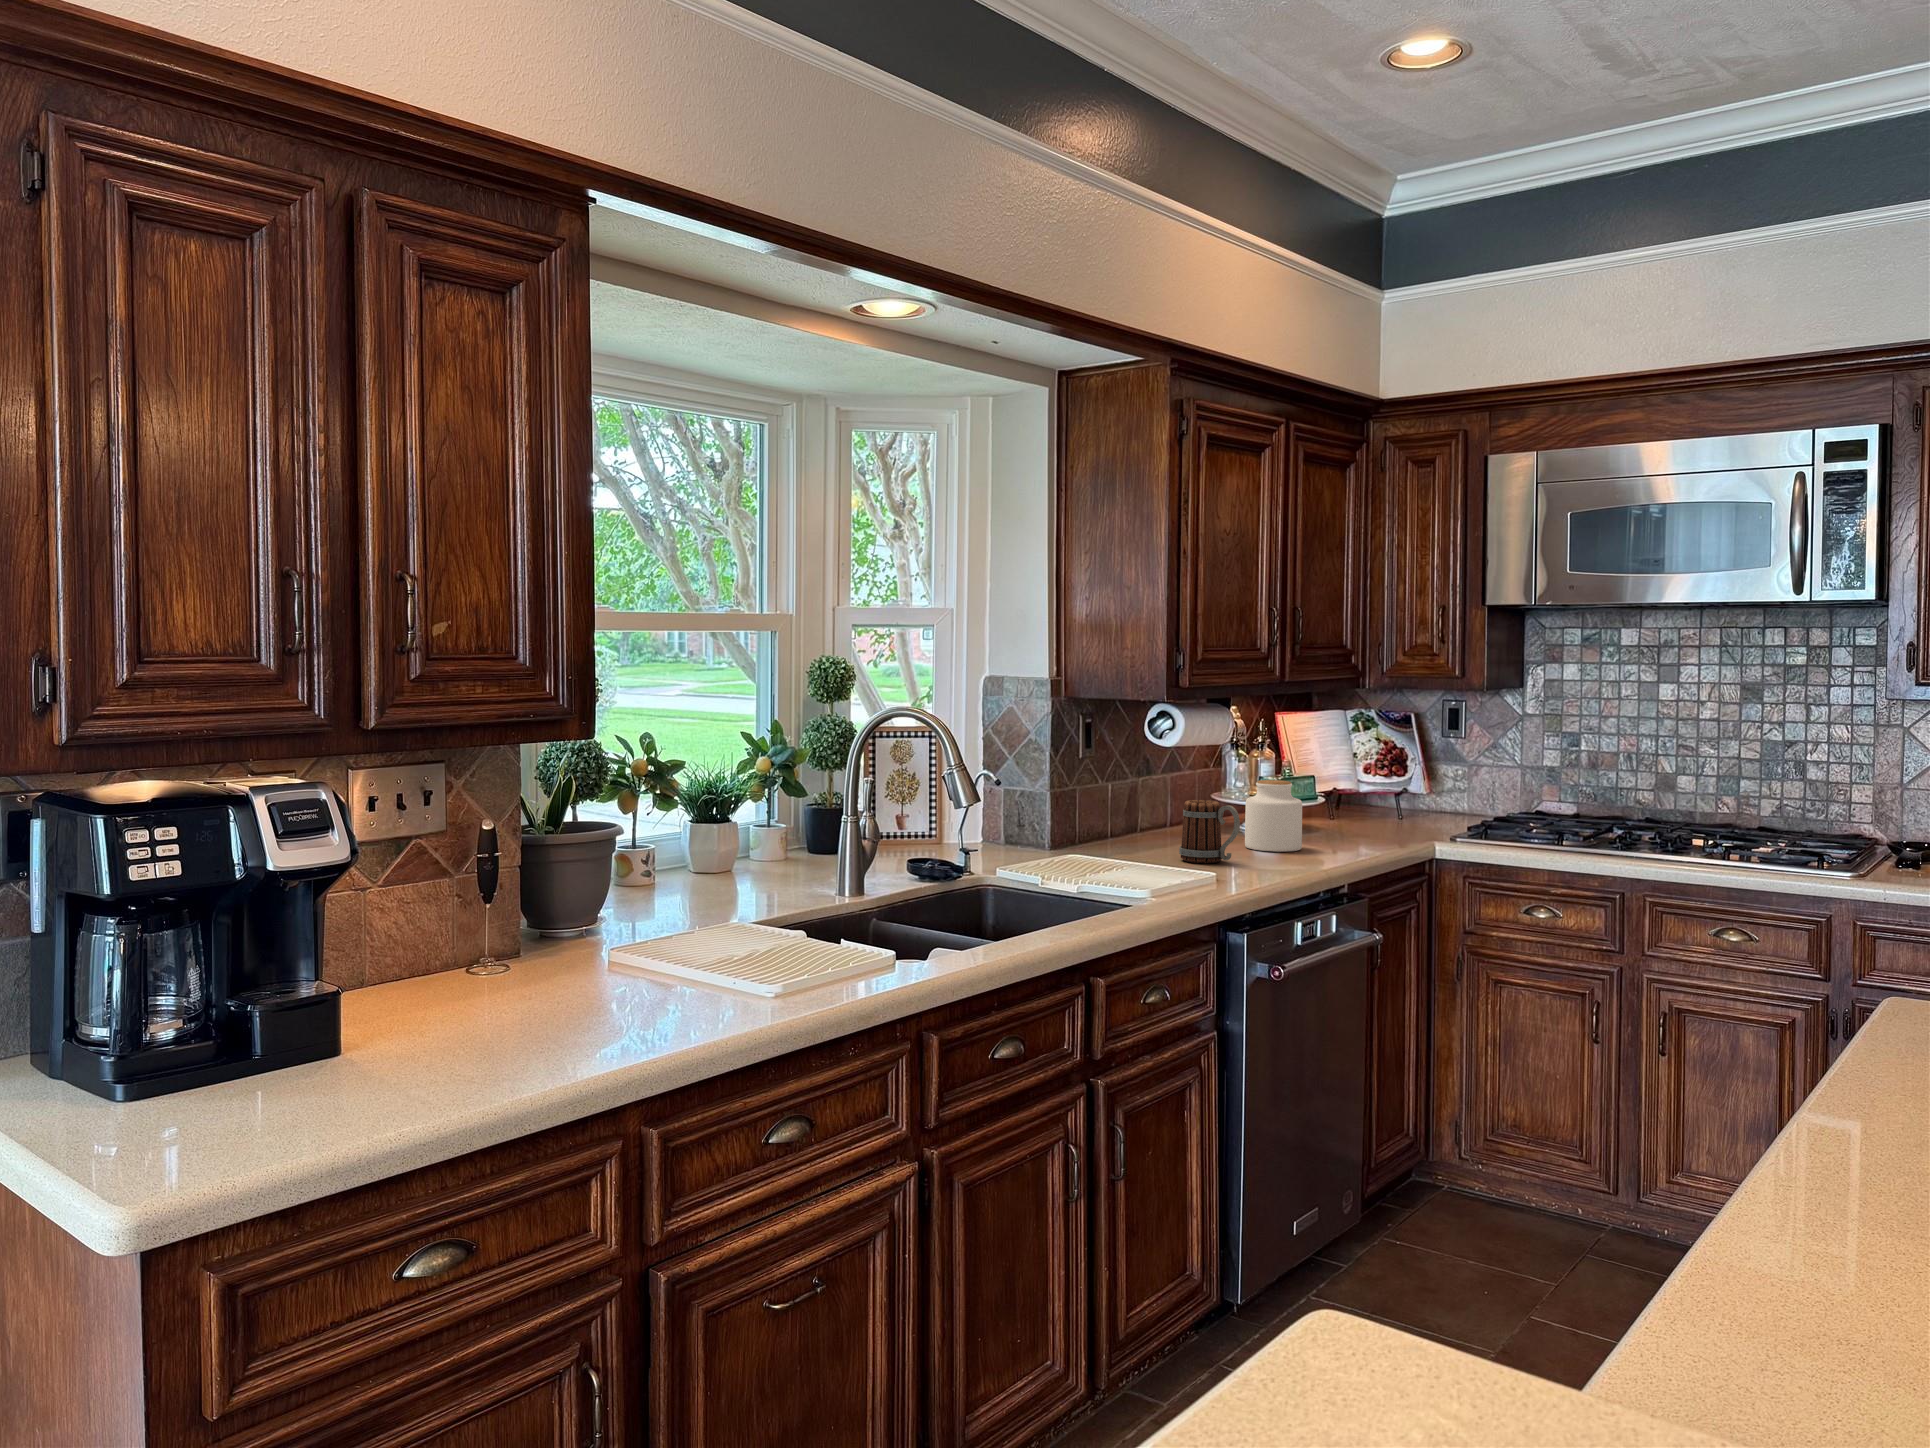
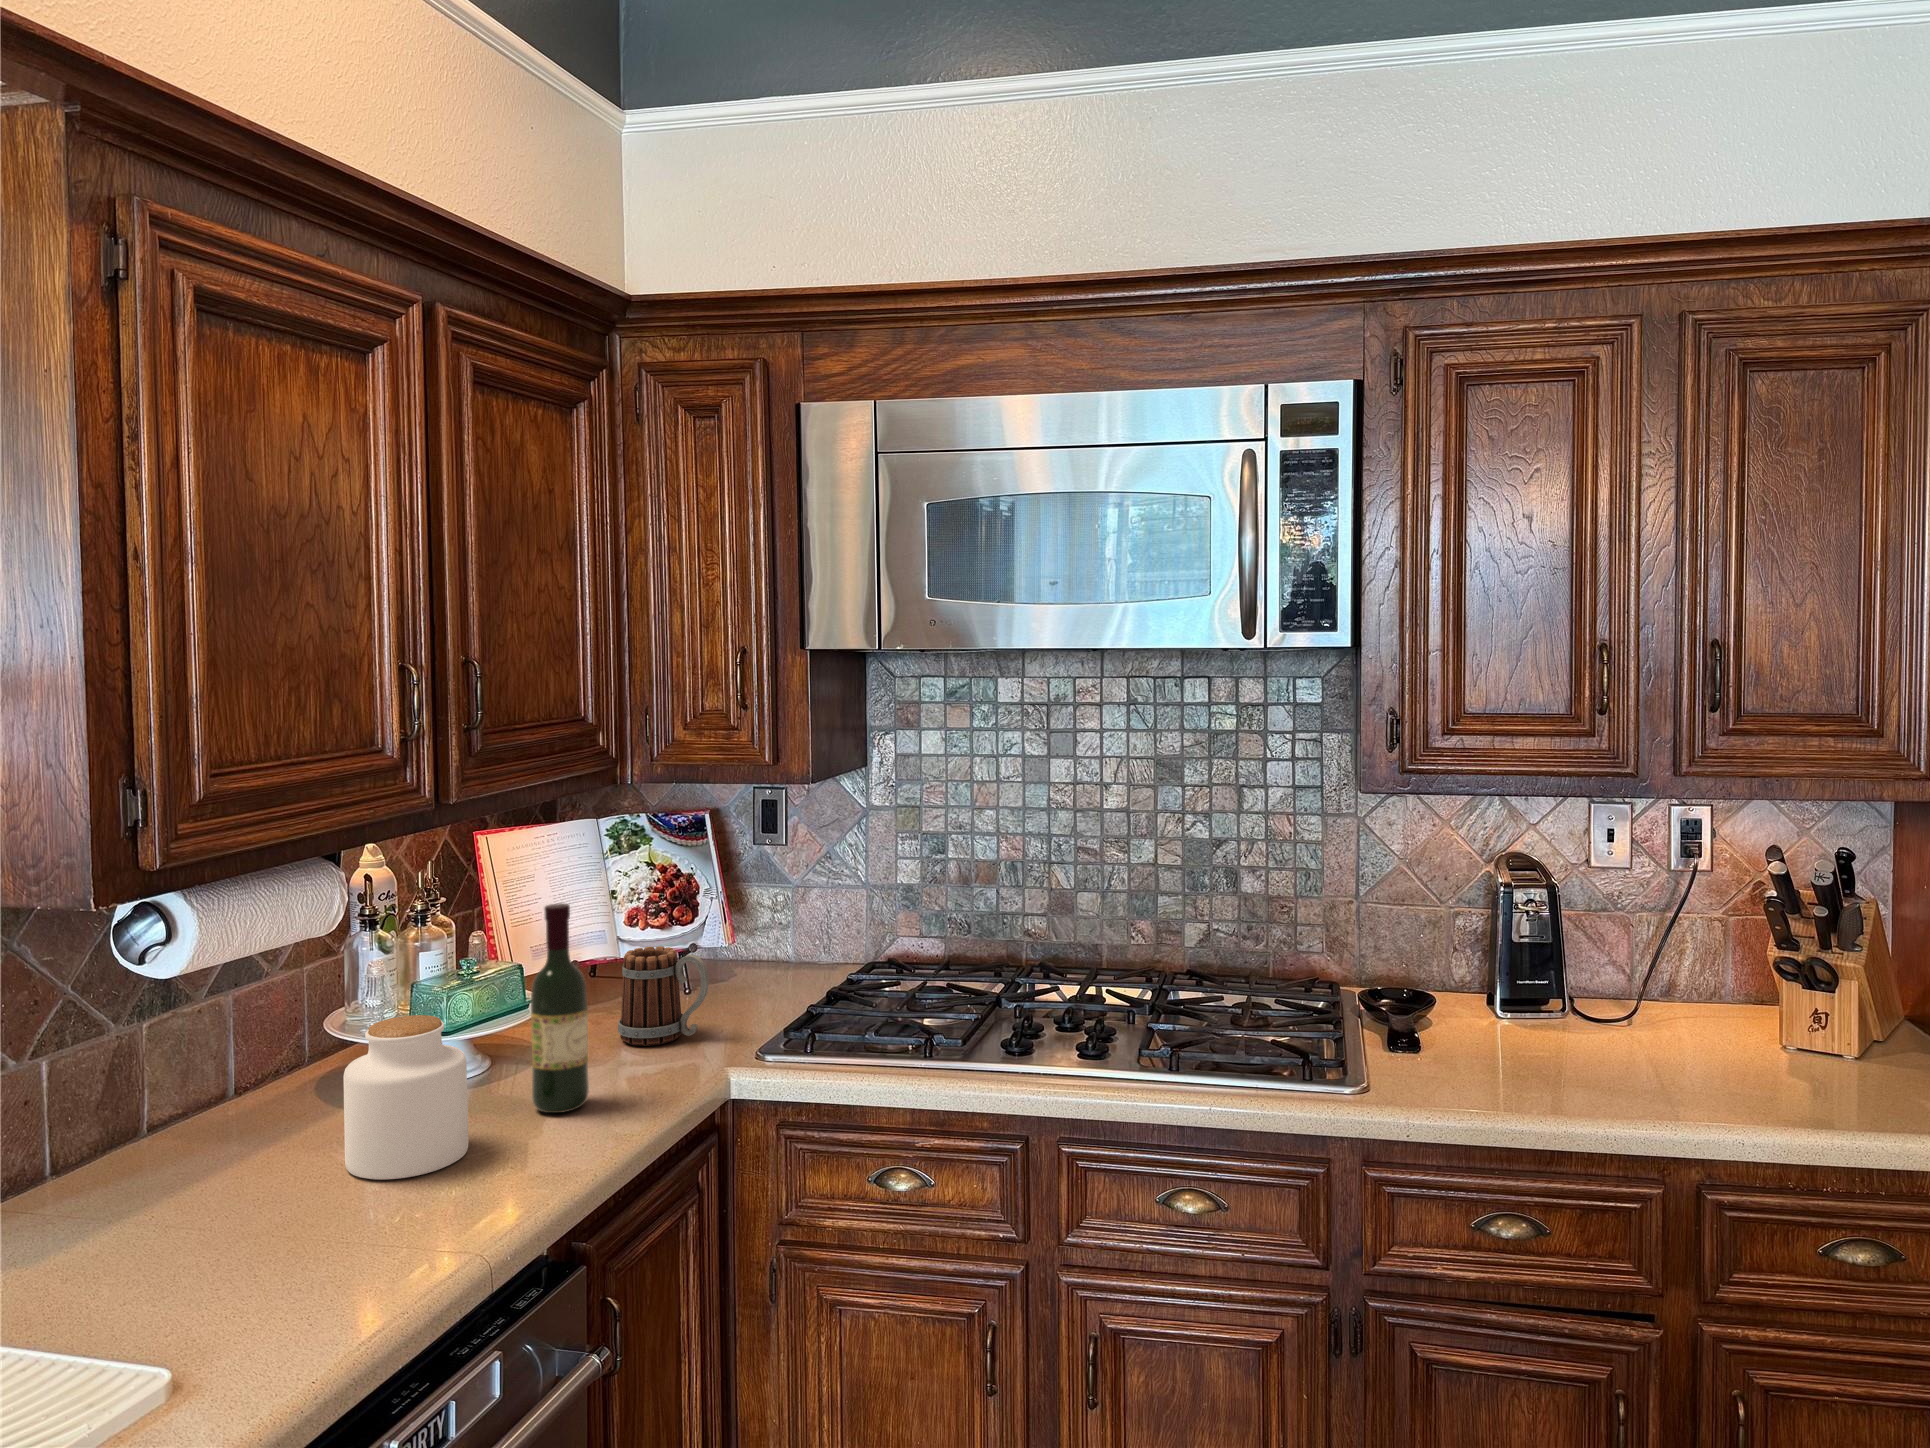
wine bottle: none [1327,736,1358,845] -> present [531,903,589,1113]
mug: present [1179,800,1240,863] -> present [618,946,709,1046]

